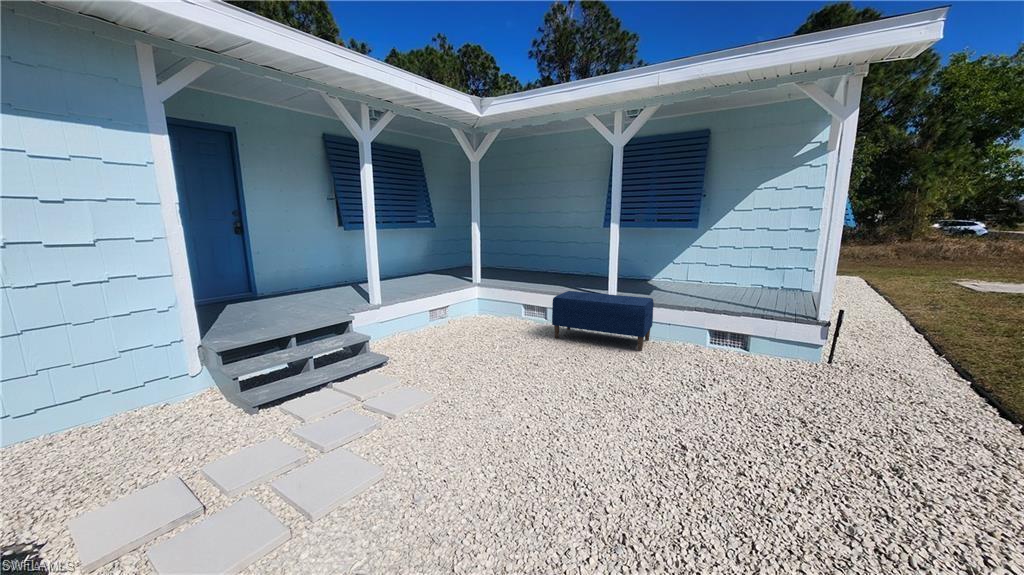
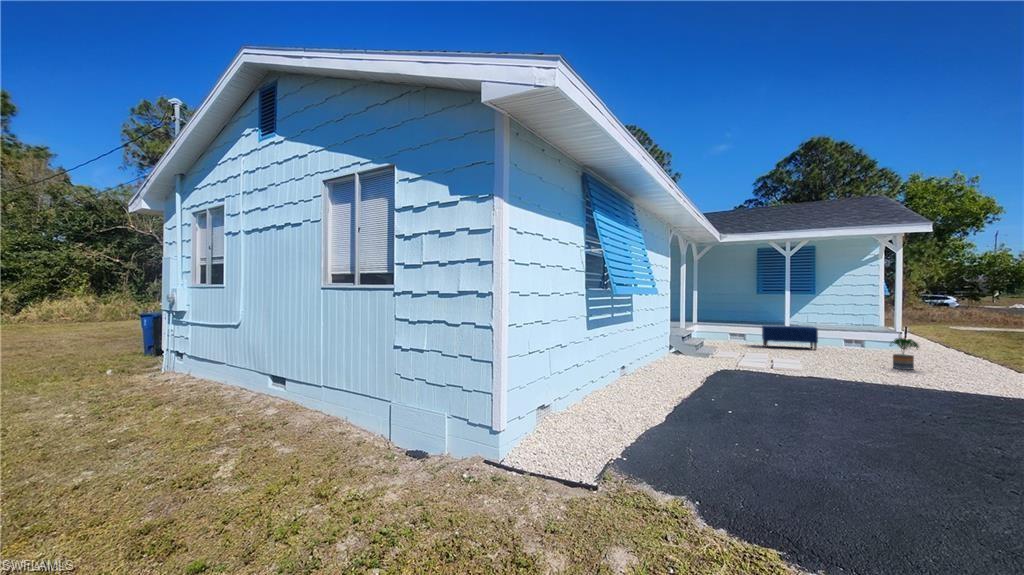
potted tree: none [690,410,791,537] -> present [890,338,919,370]

